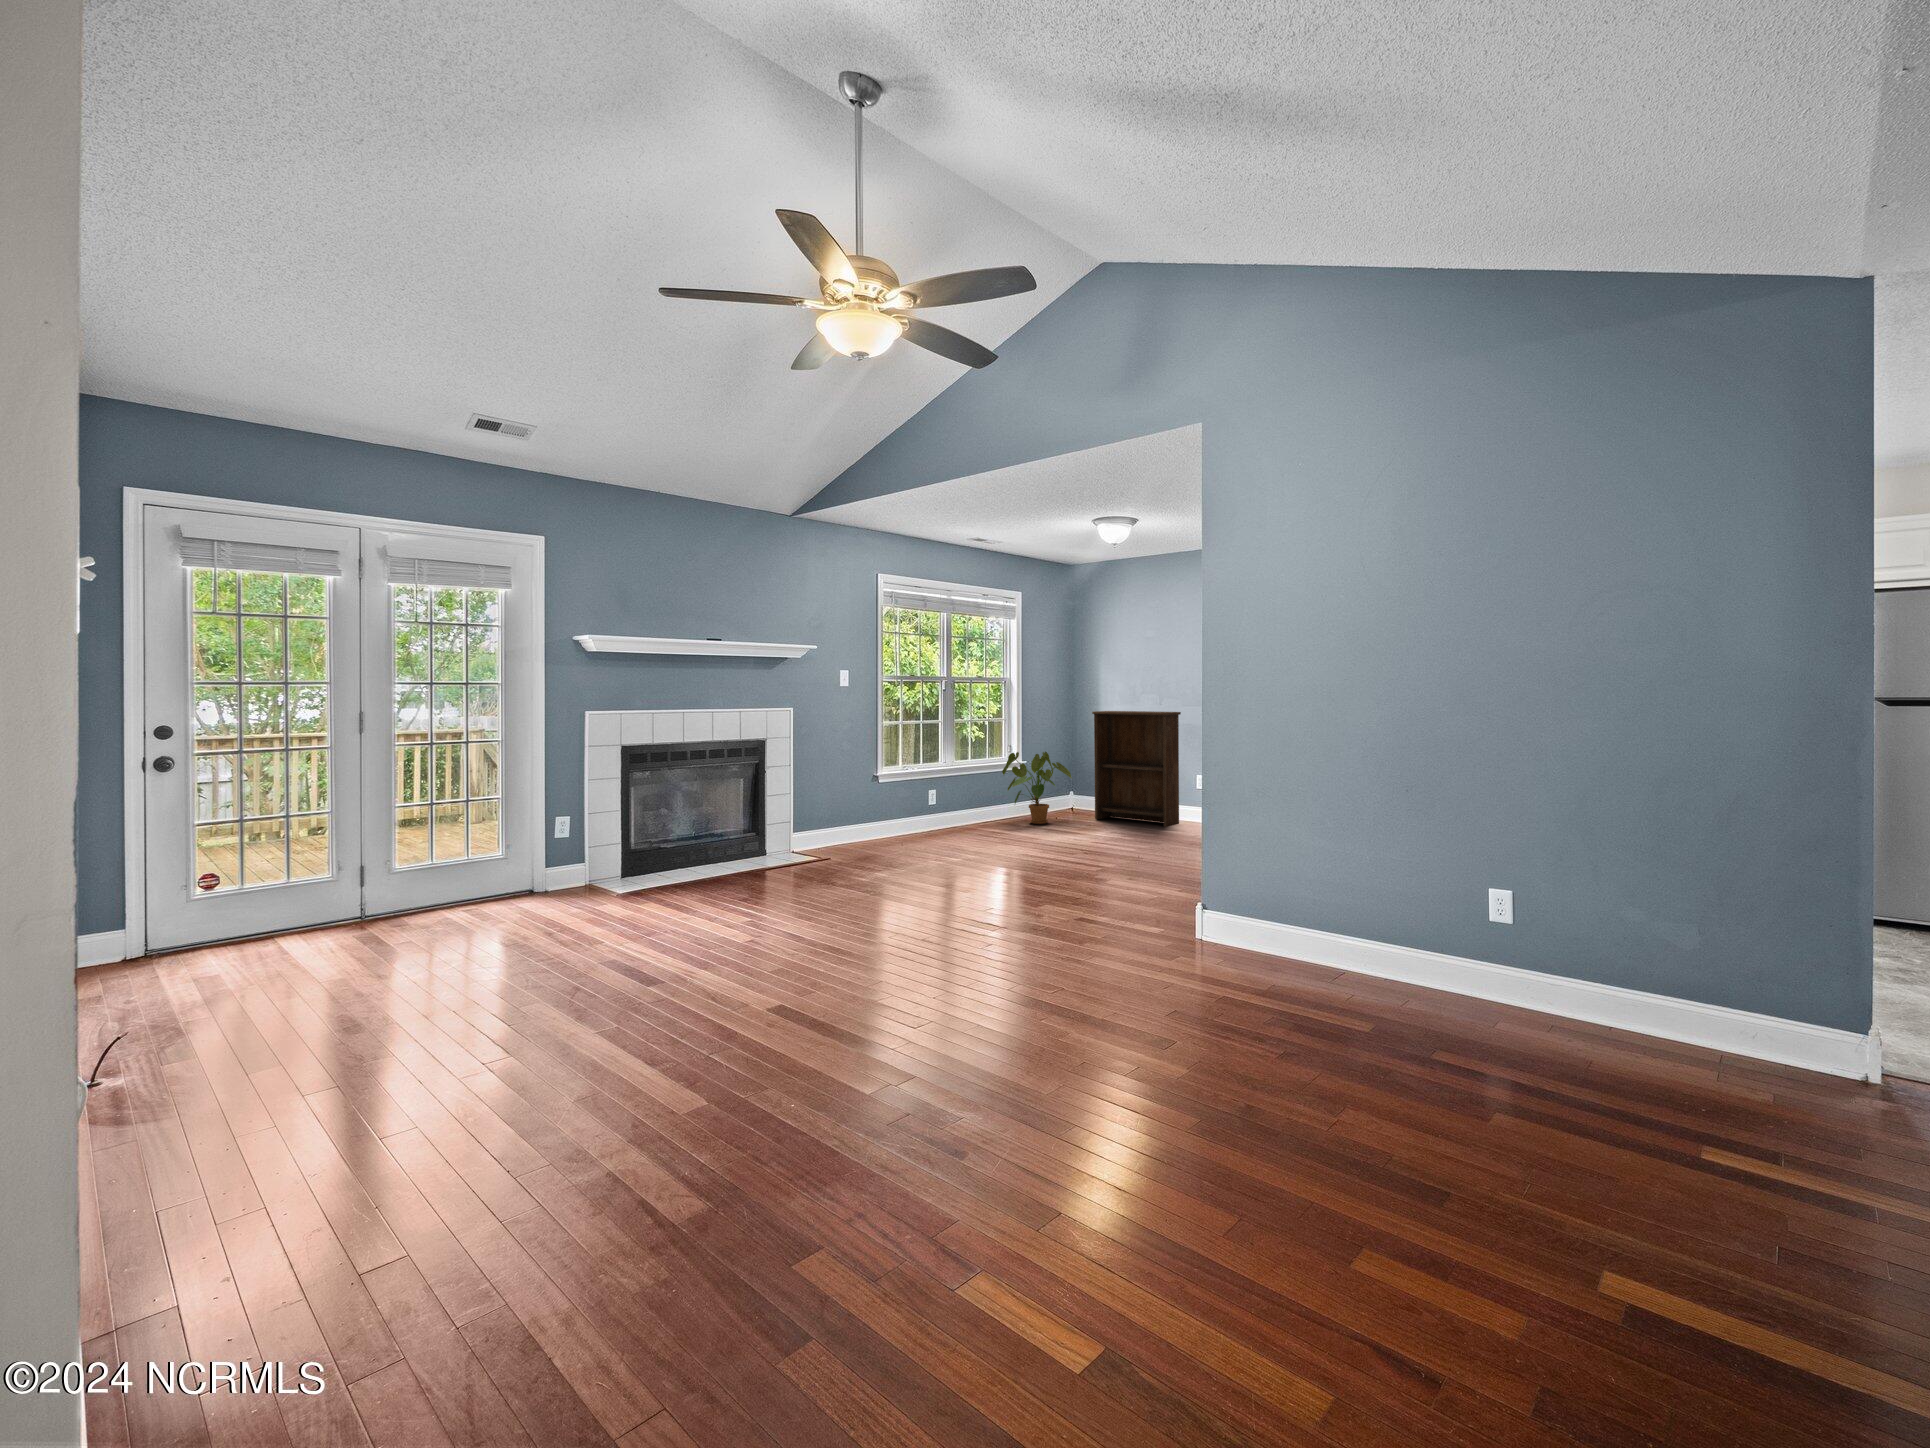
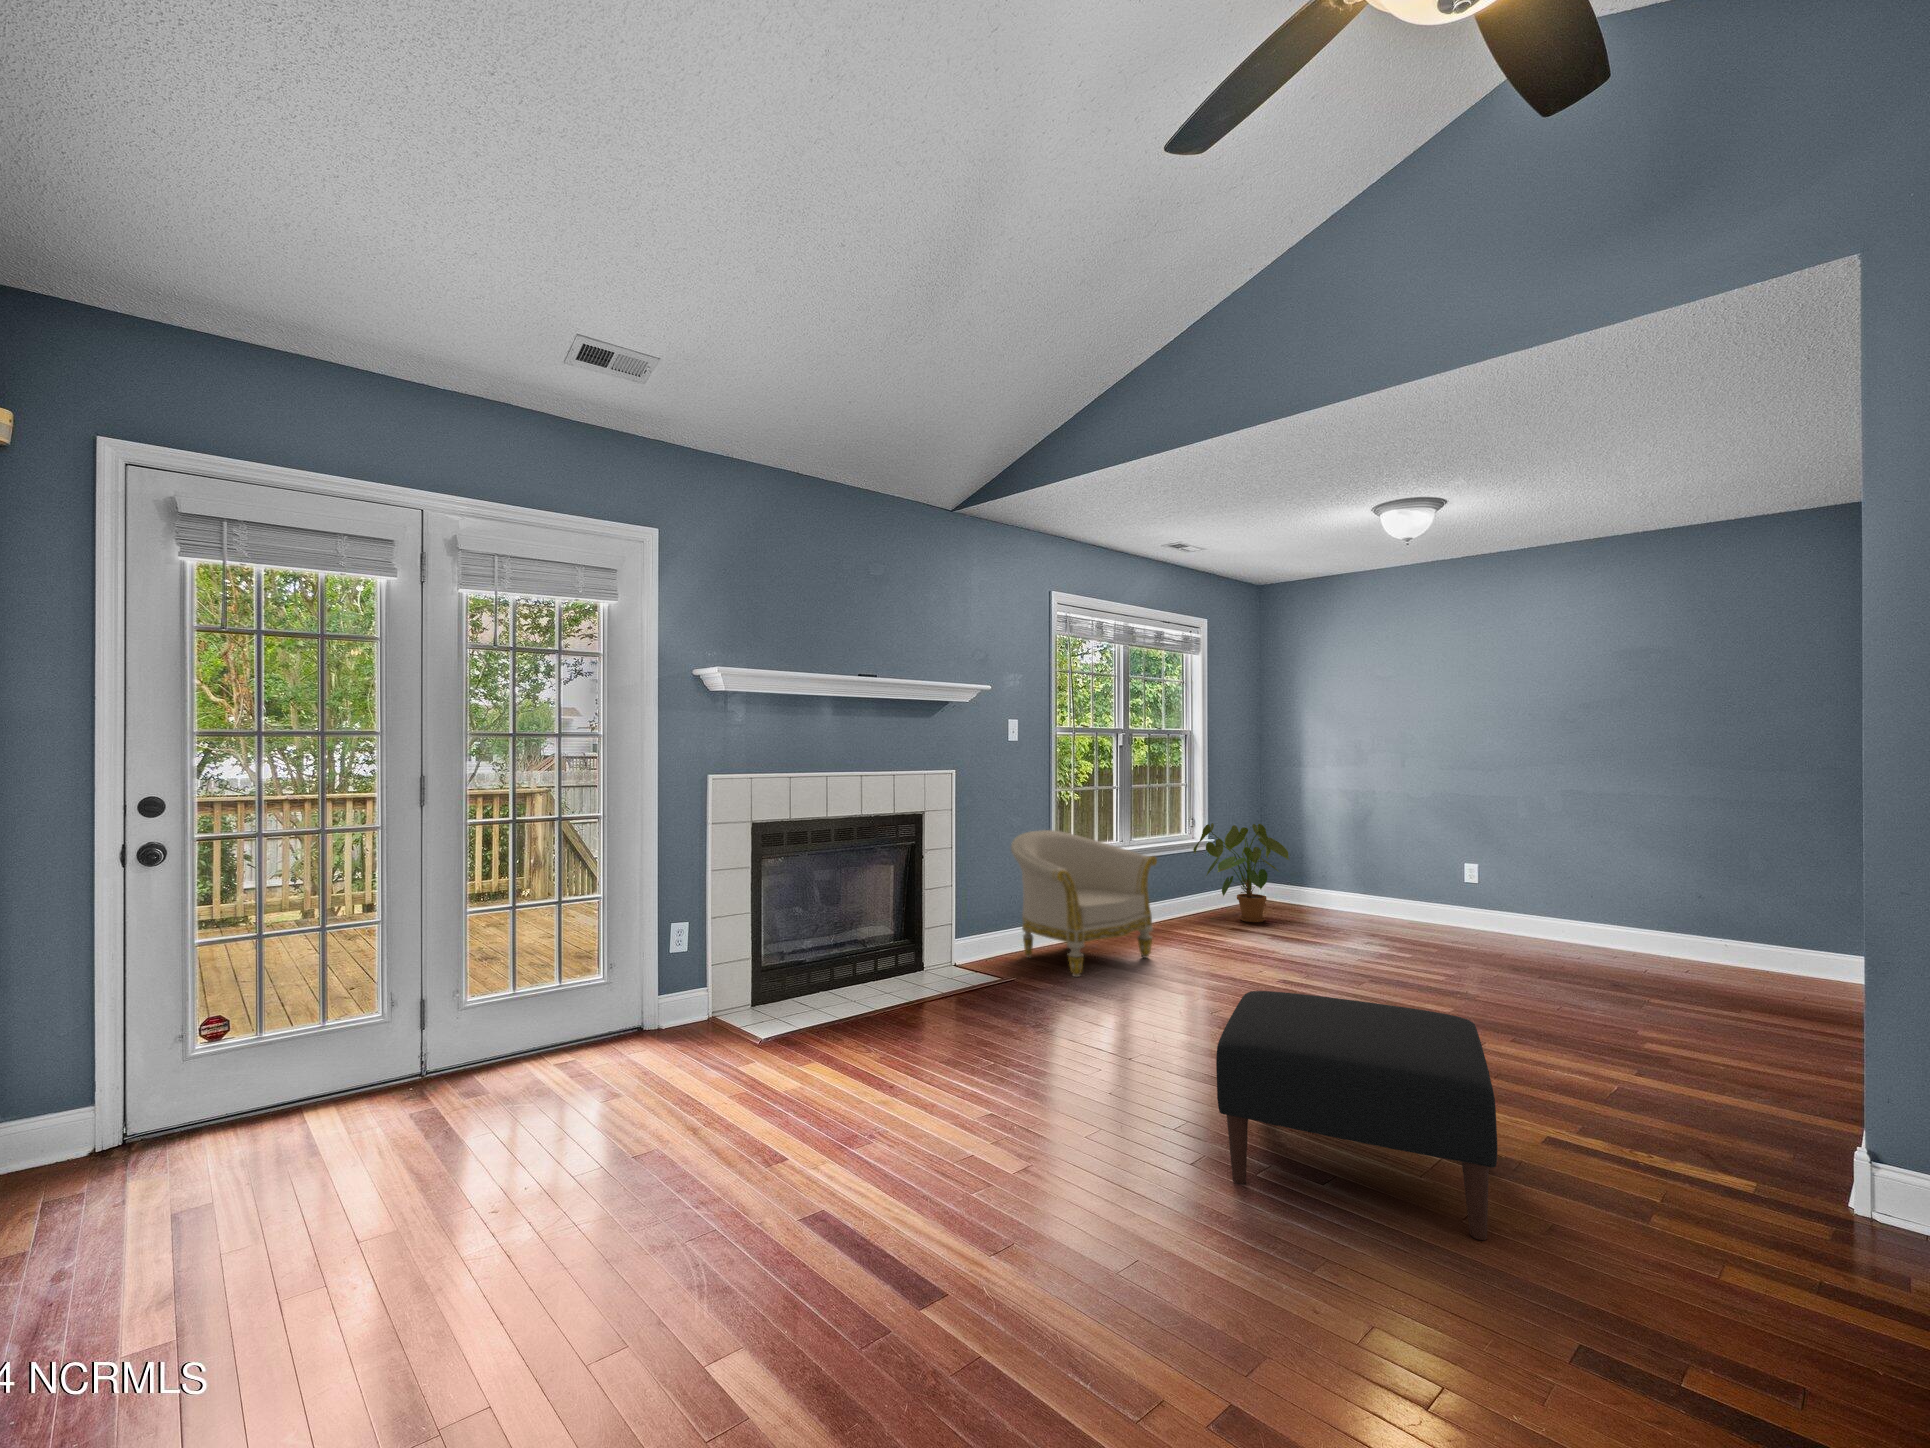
bookshelf: present [1092,711,1181,827] -> none [1316,769,1461,934]
armchair: none [835,756,946,856] -> present [1011,830,1157,977]
ottoman: none [858,839,1022,945] -> present [1216,991,1498,1240]

